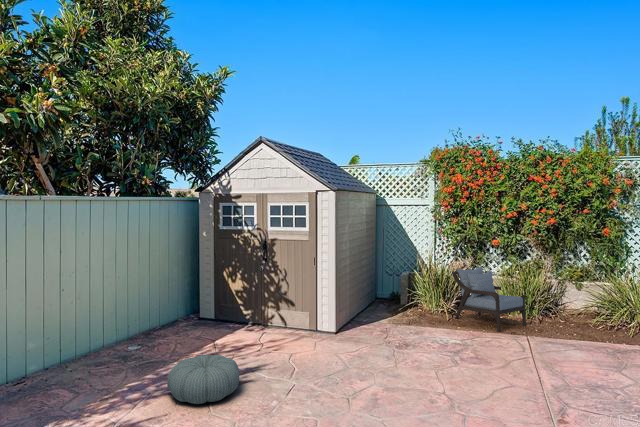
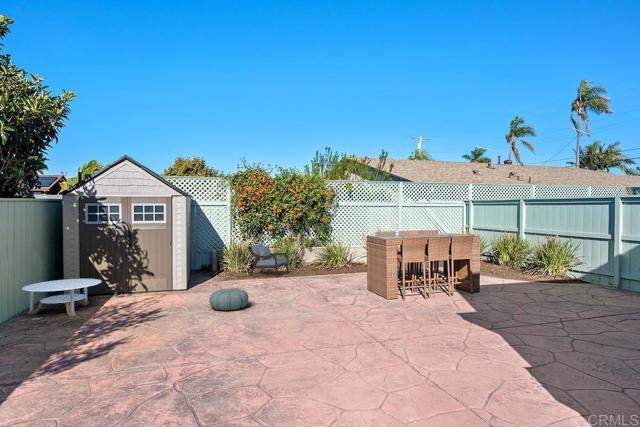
round table: none [126,299,216,355] -> present [22,279,102,316]
pouf: present [167,355,239,404] -> present [209,289,248,310]

